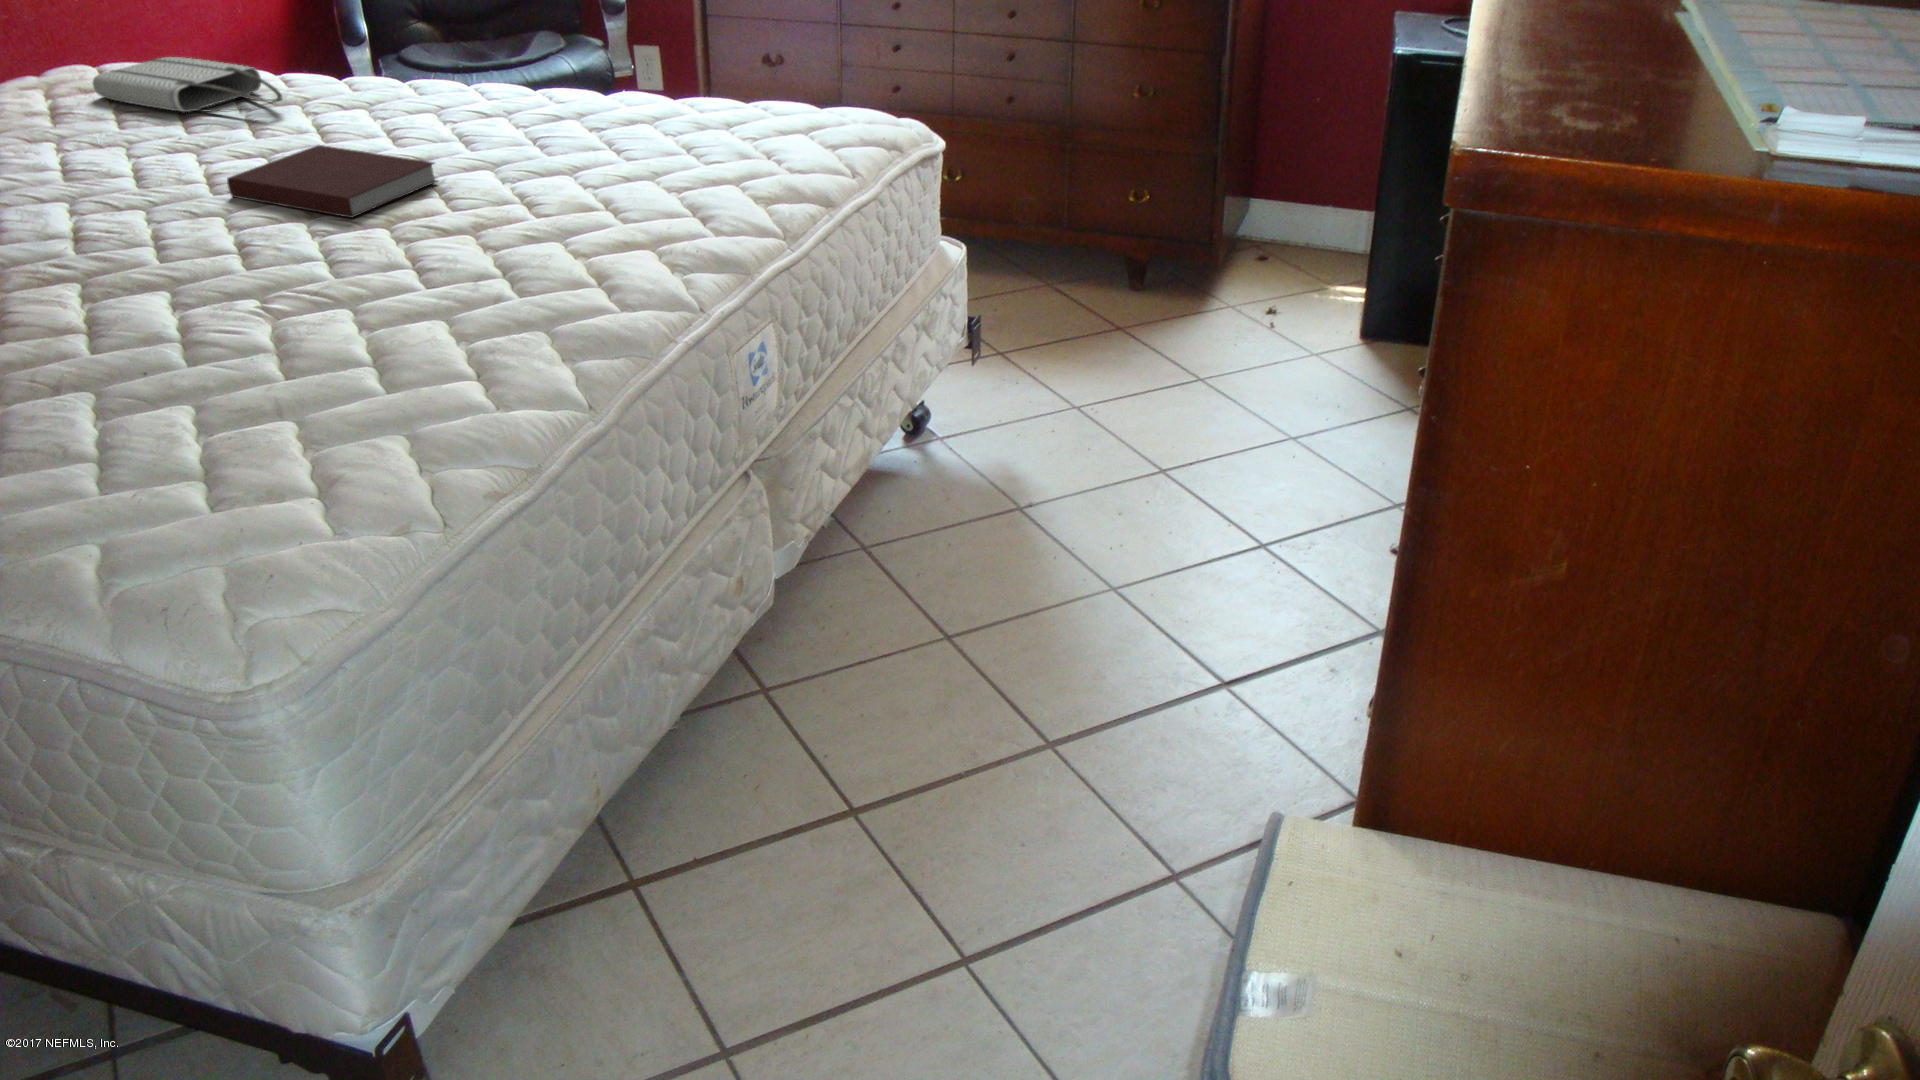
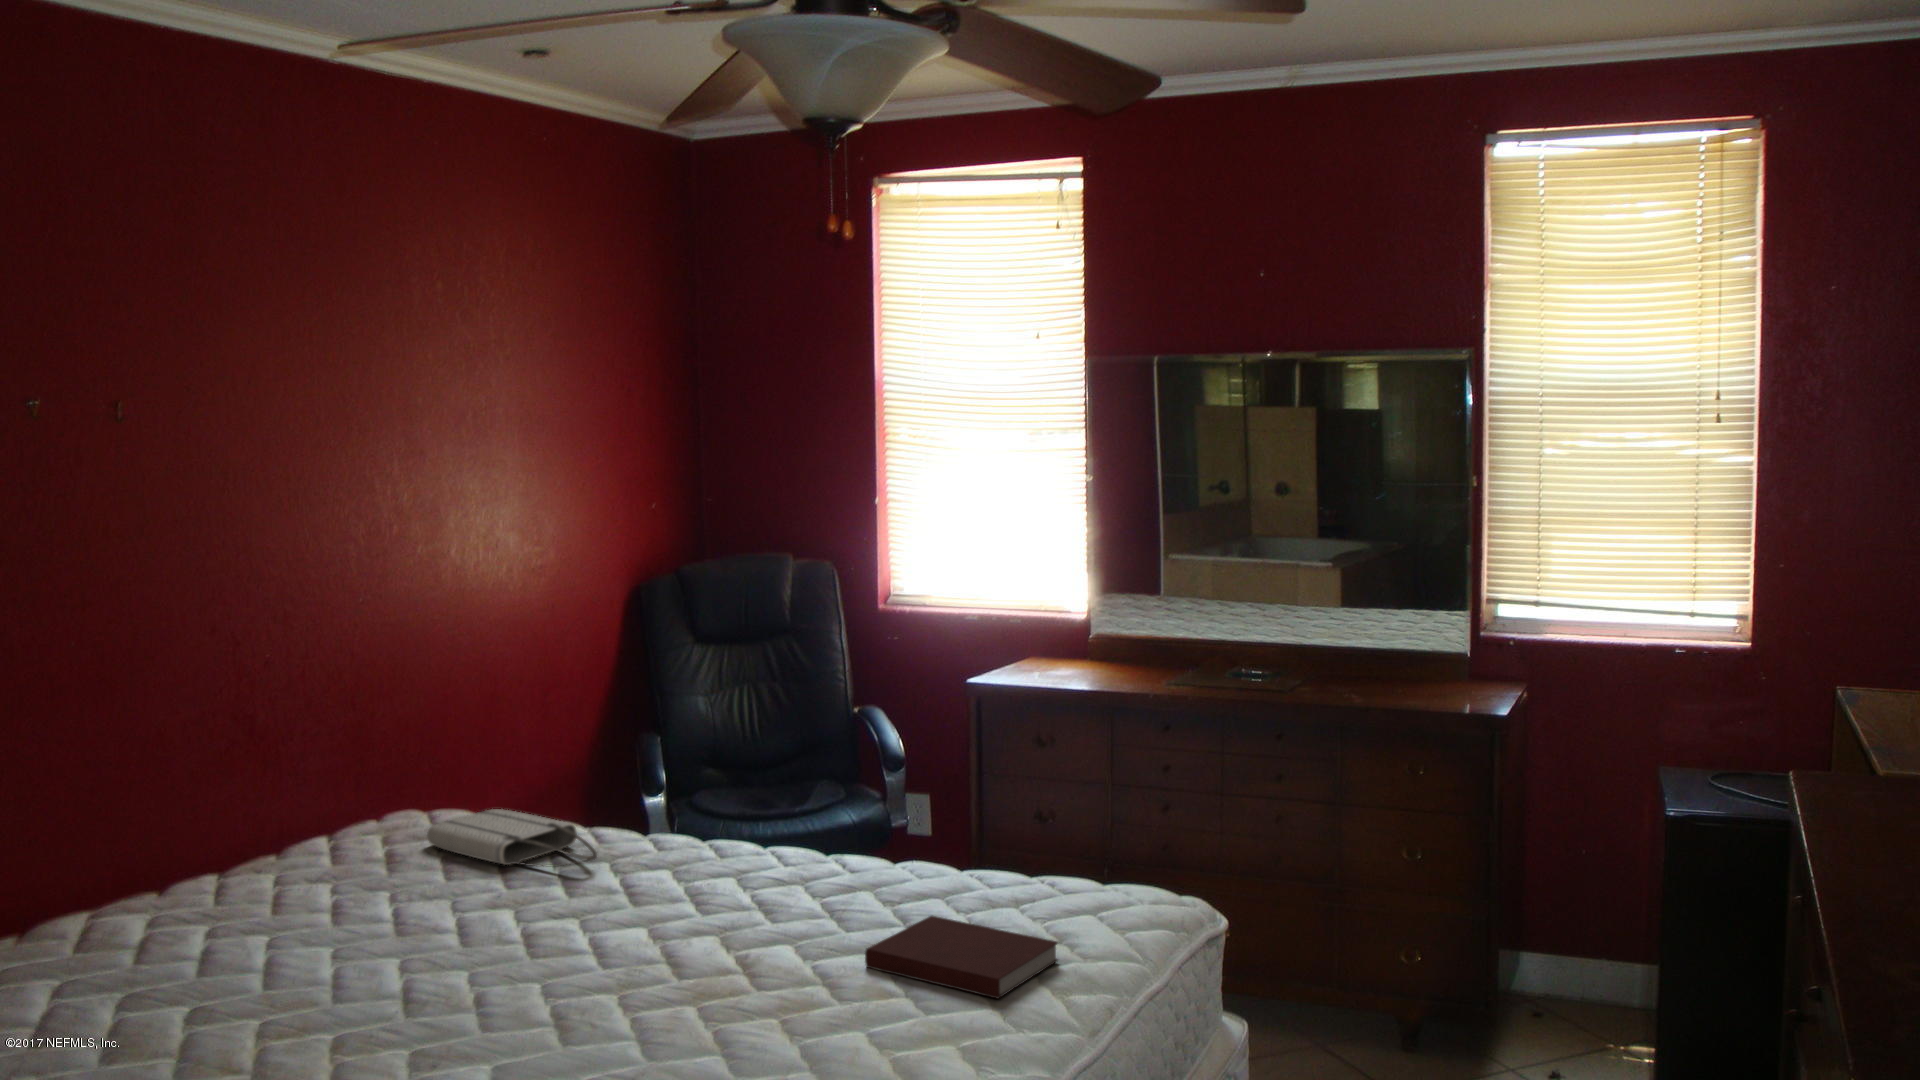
notebook: present [227,145,438,218] -> present [865,916,1058,999]

